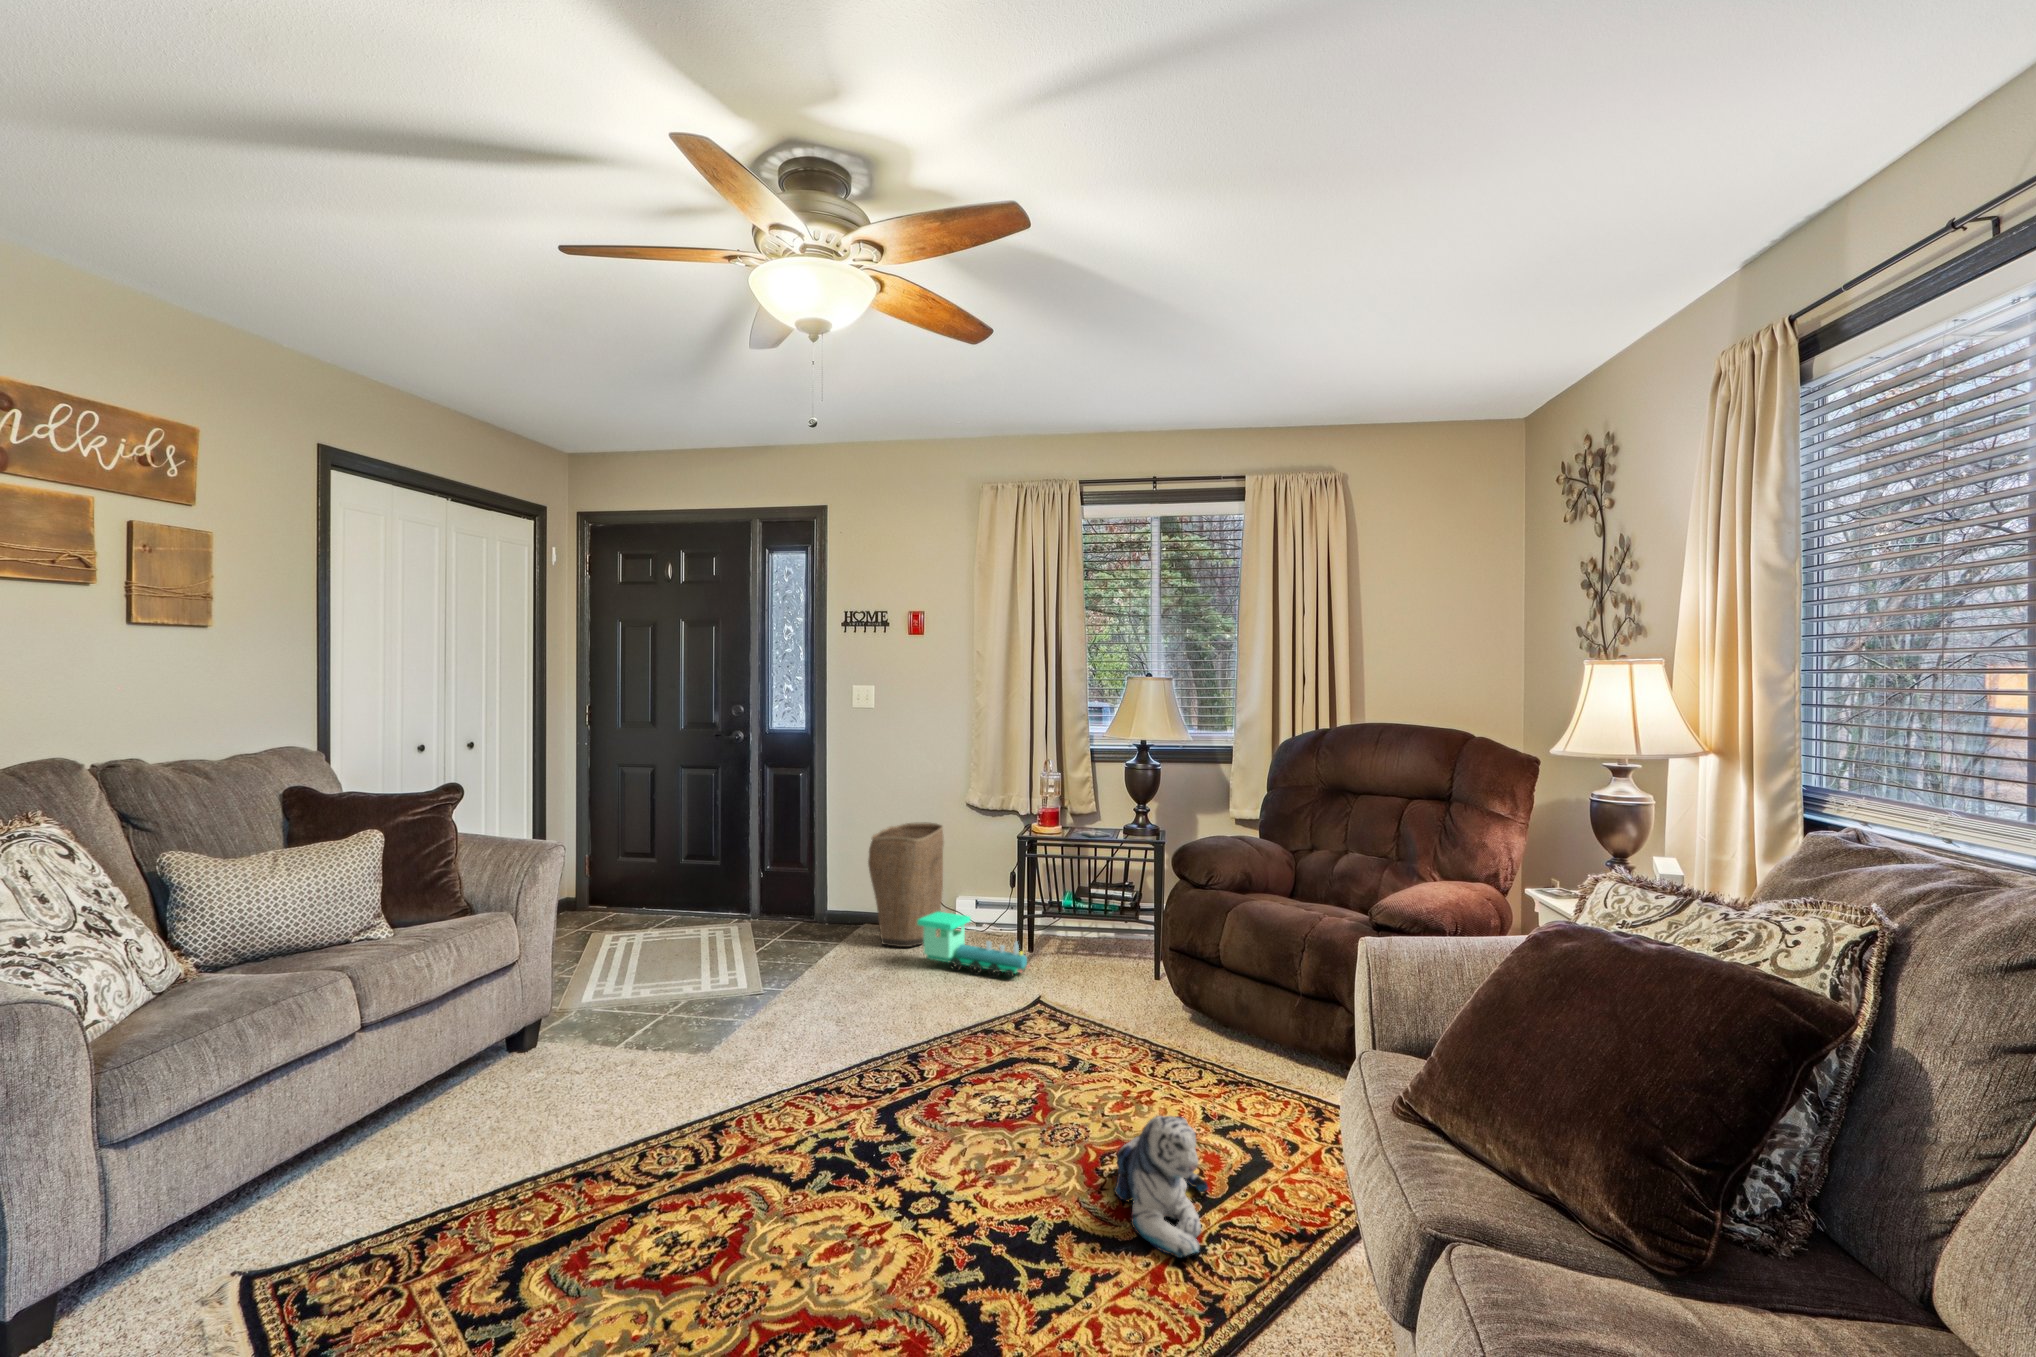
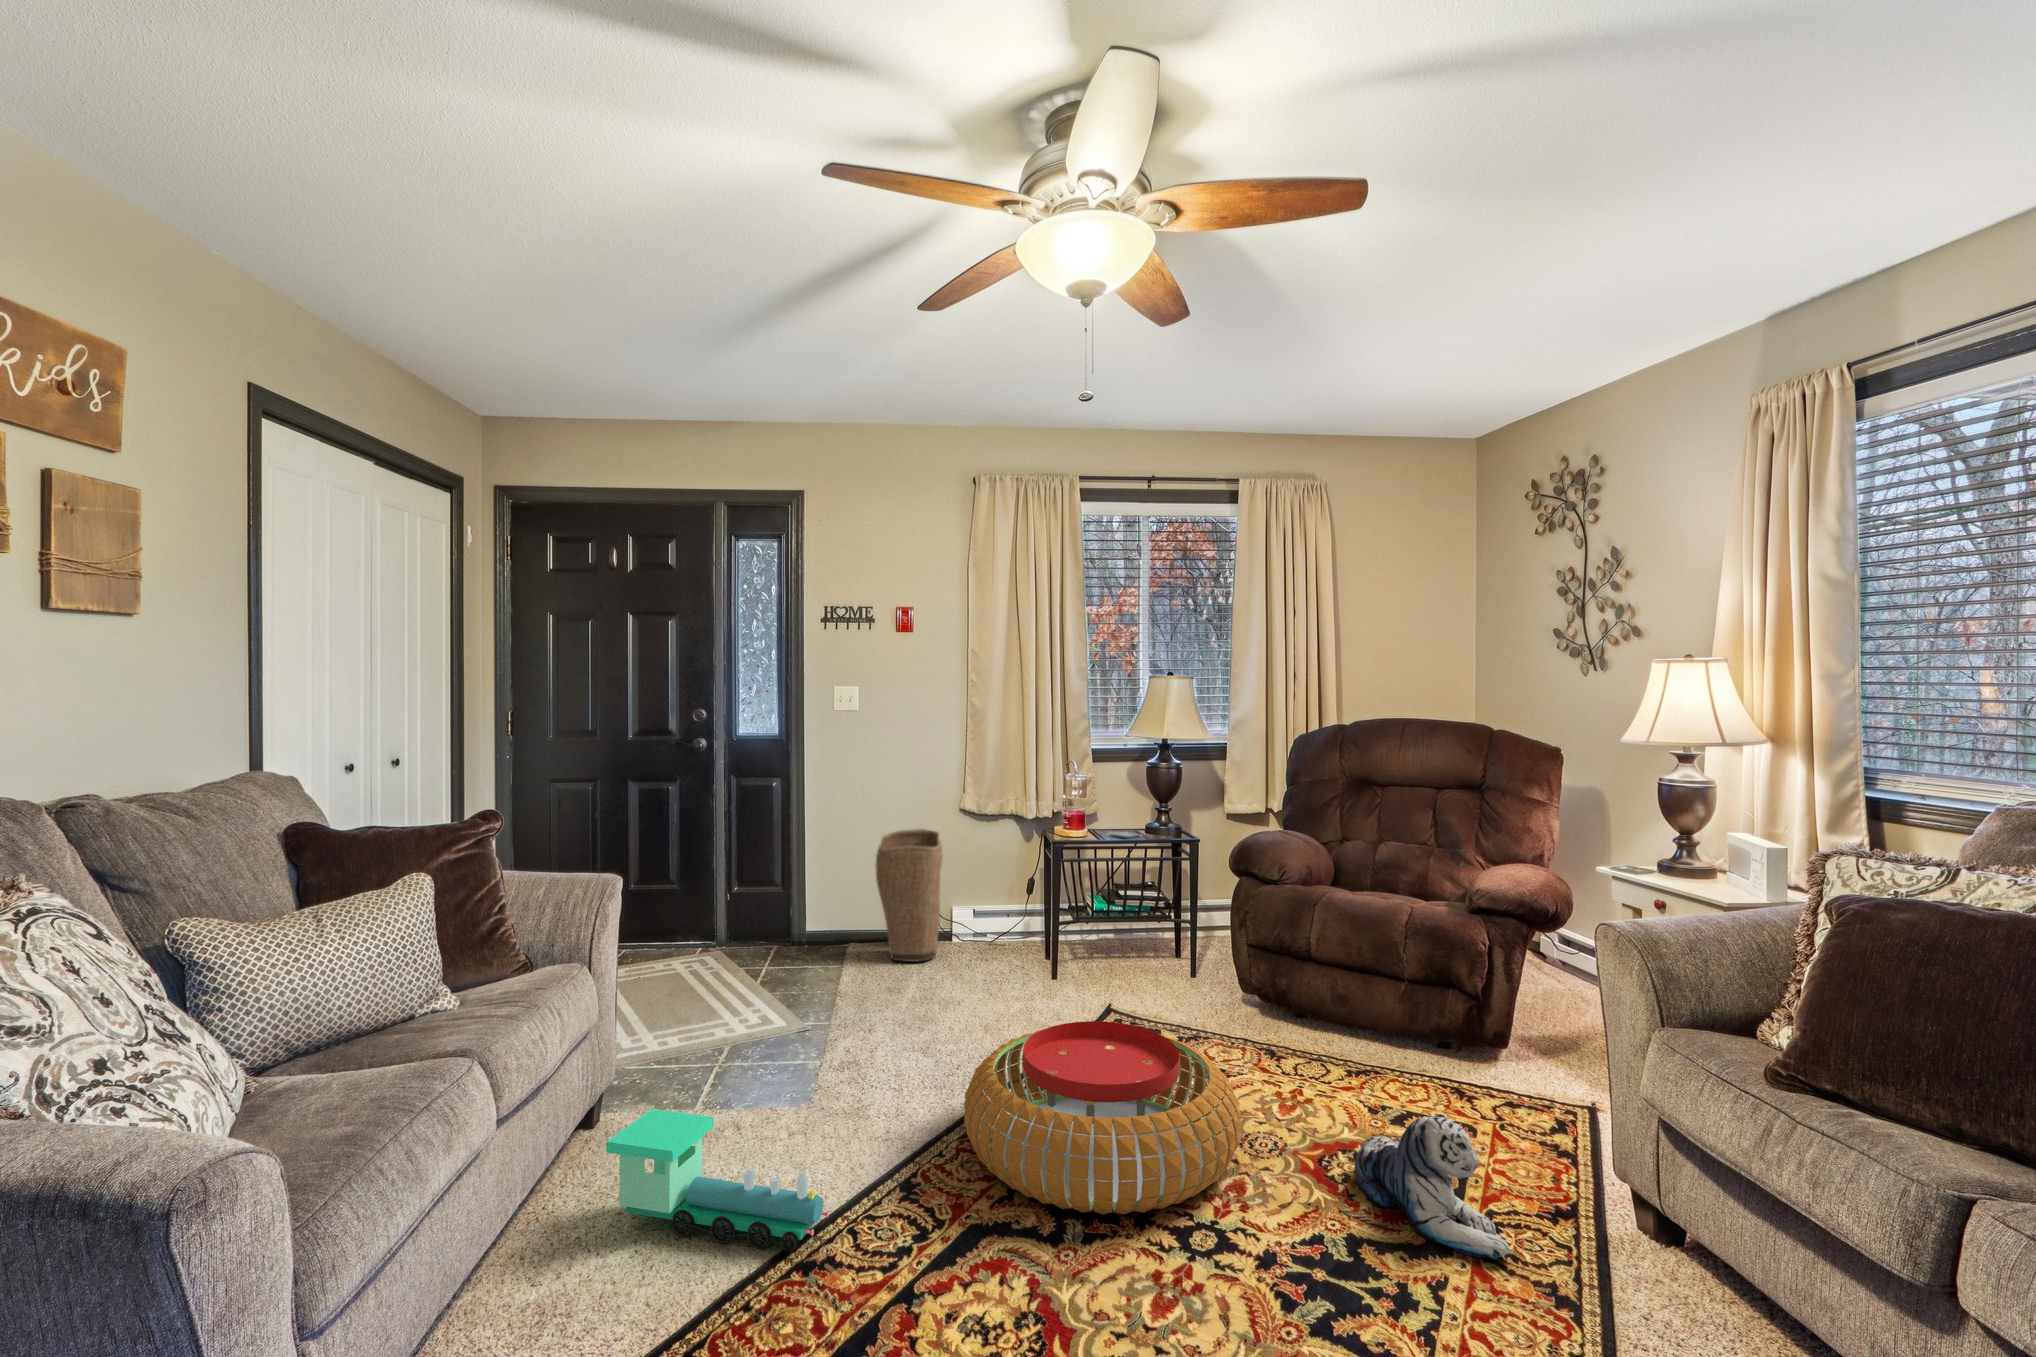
toy train: present [917,912,1029,978] -> present [606,1109,829,1251]
pouf: none [780,1003,1039,1173] -> present [964,1021,1241,1215]

